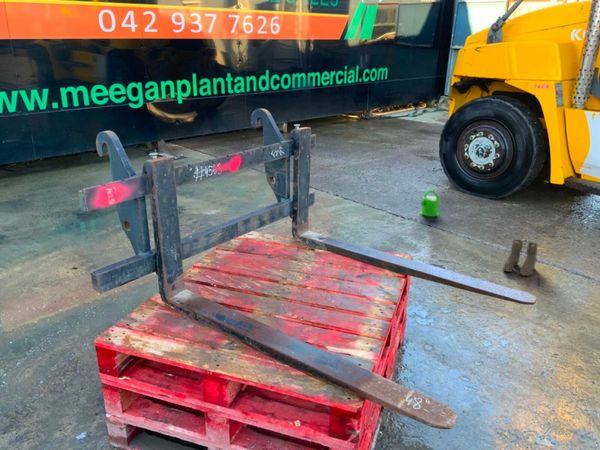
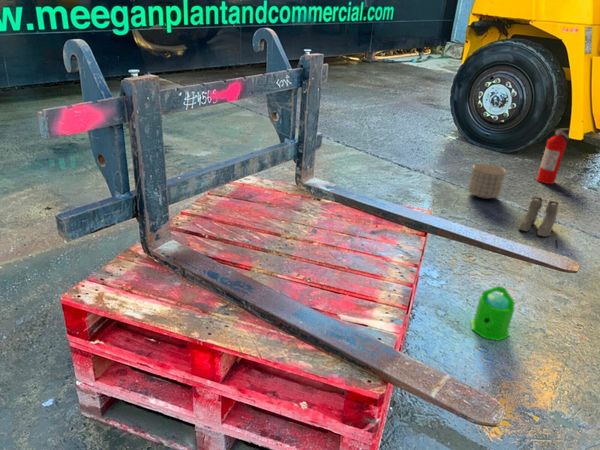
fire extinguisher: none [523,176,549,227] -> present [537,129,569,184]
watering can: present [420,190,439,216] -> present [471,286,515,341]
planter: none [457,211,490,243] -> present [468,163,505,199]

